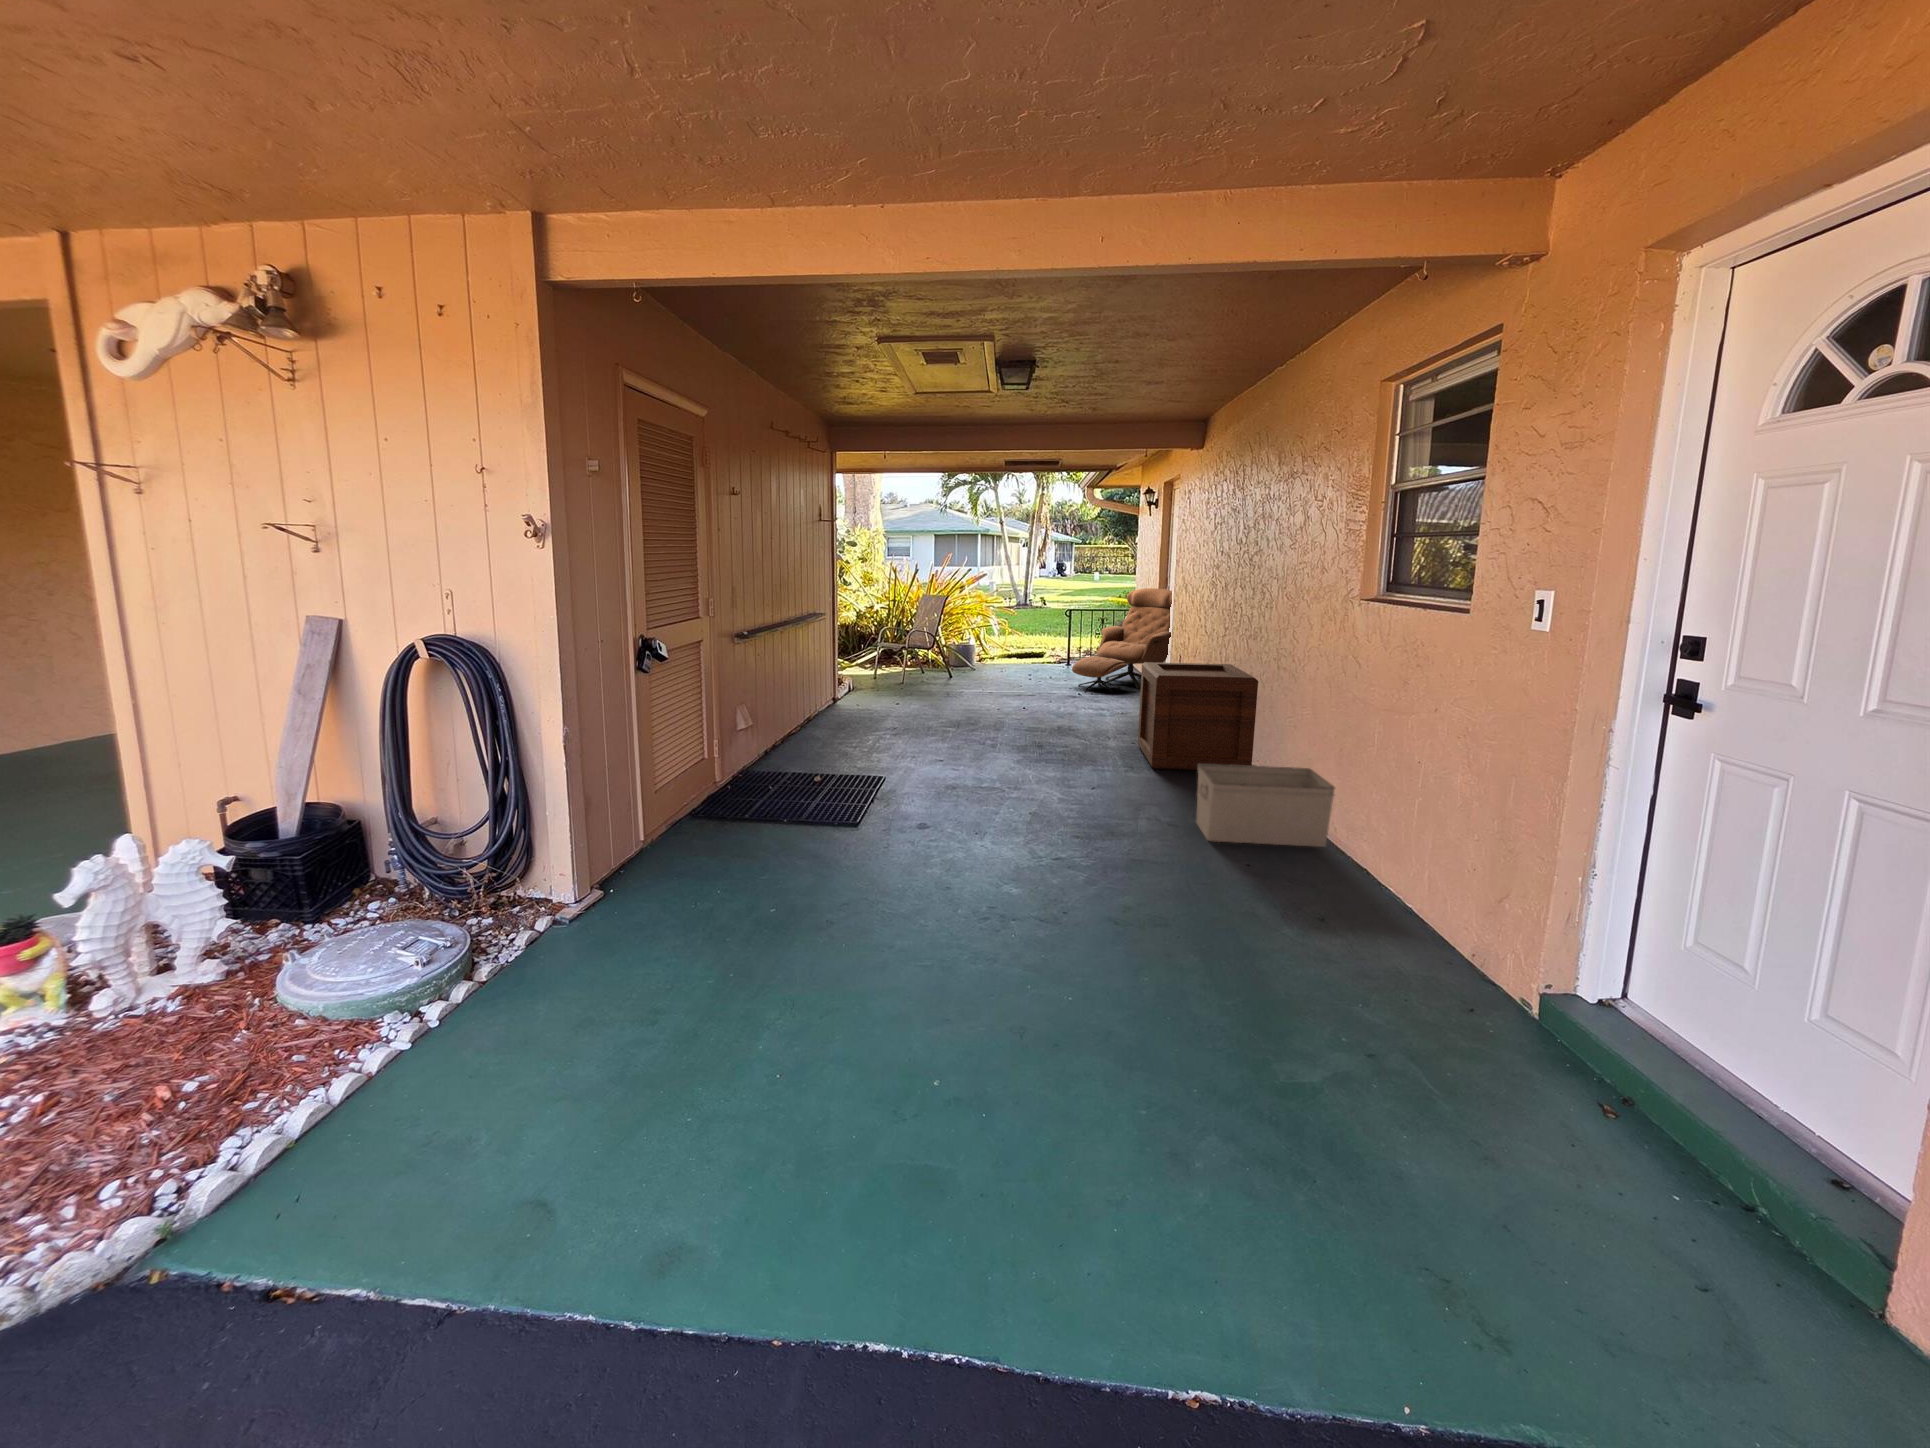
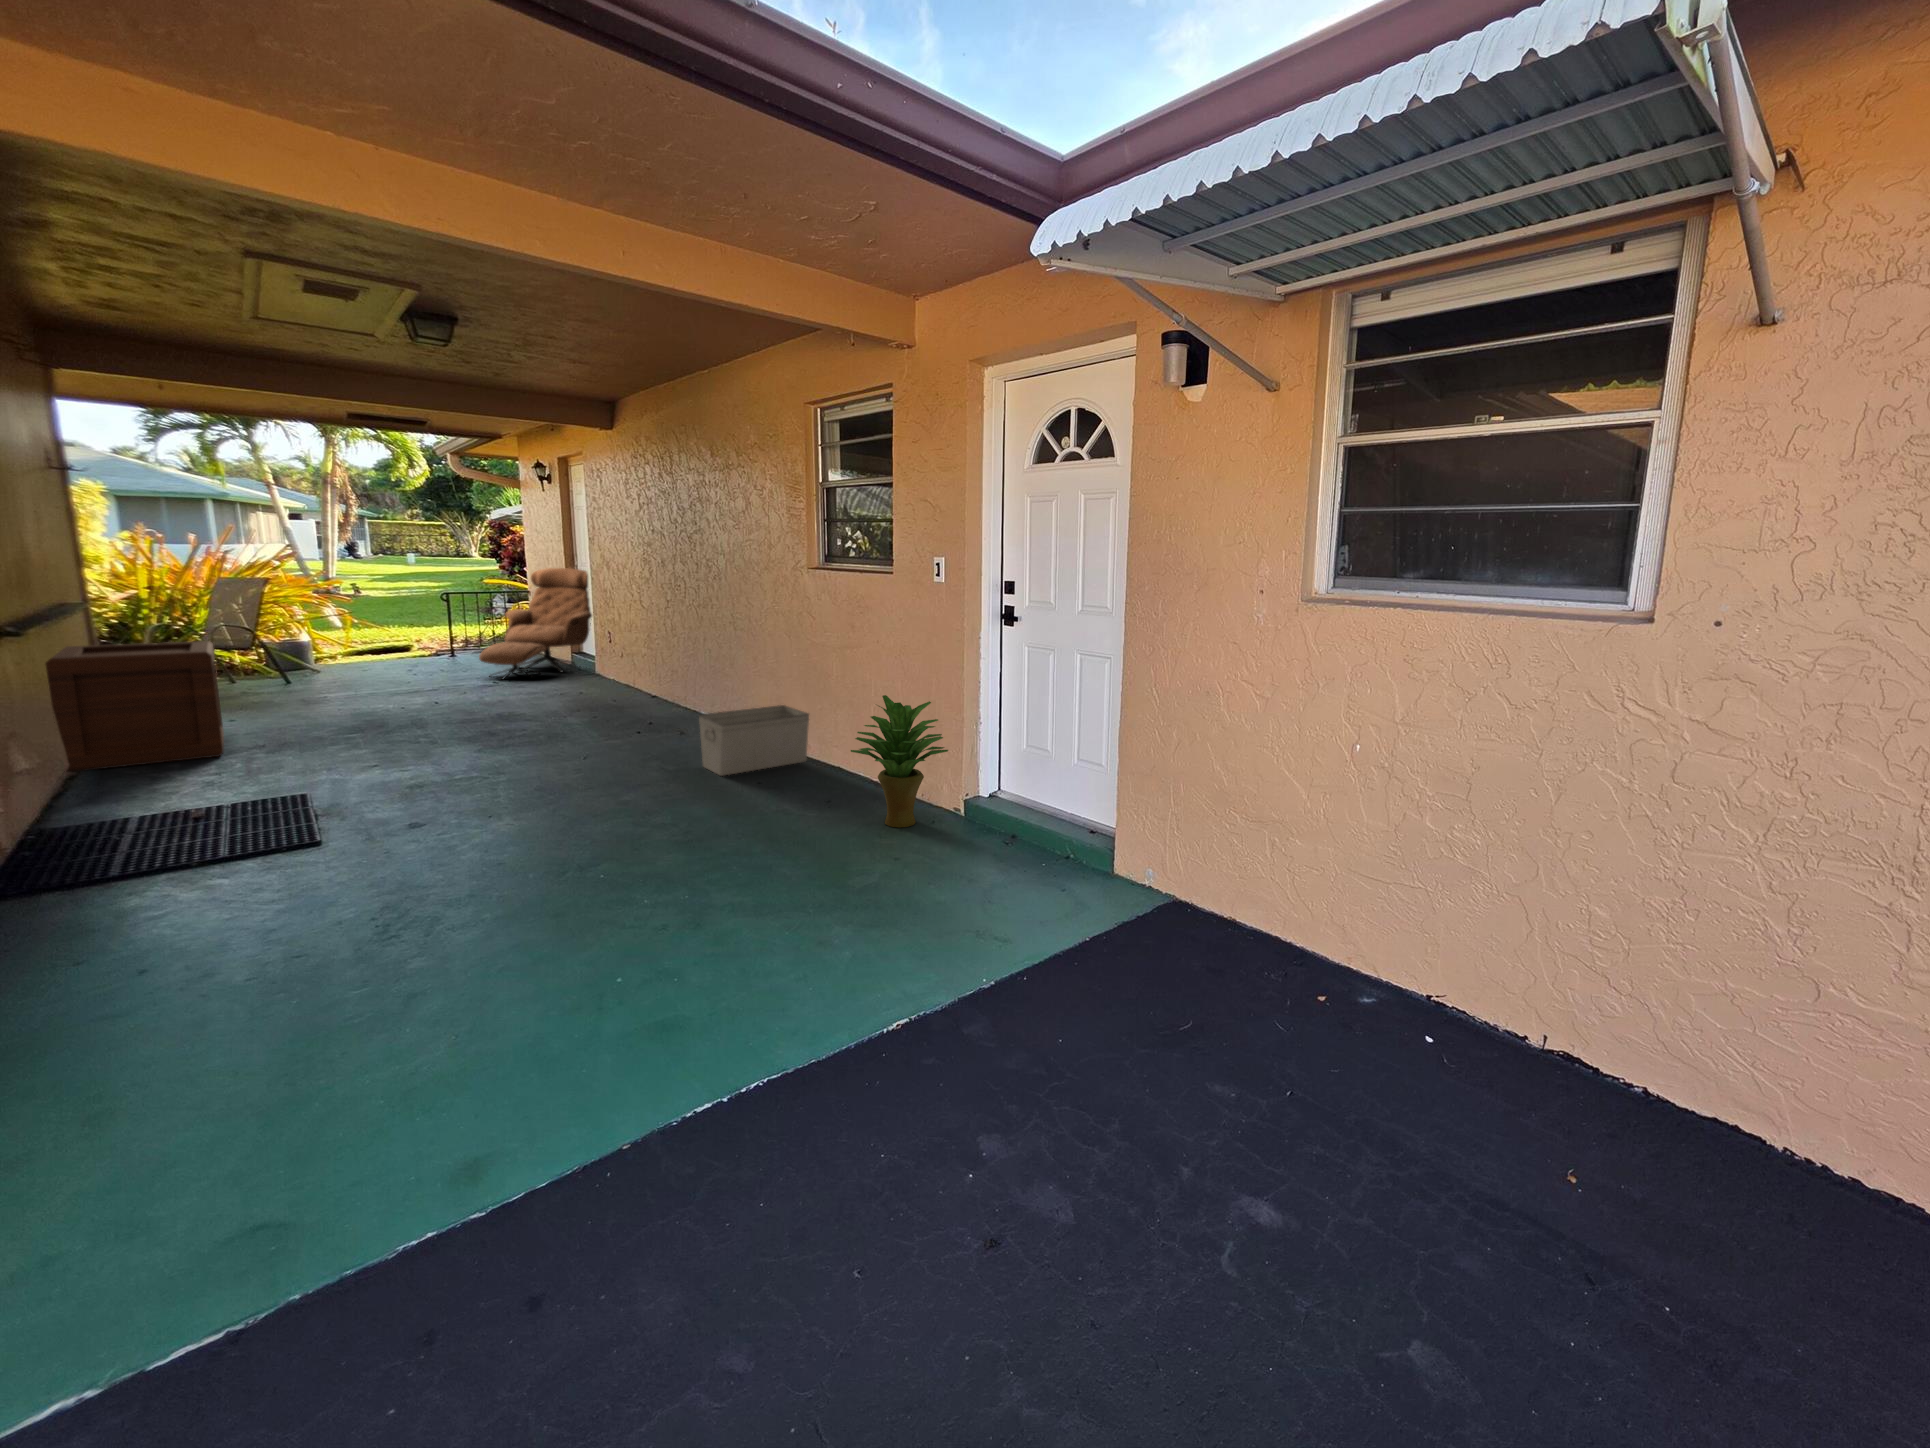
wooden crate: present [1138,662,1258,770] -> present [45,641,224,772]
potted plant: none [1338,795,1514,1003] -> present [851,695,948,827]

